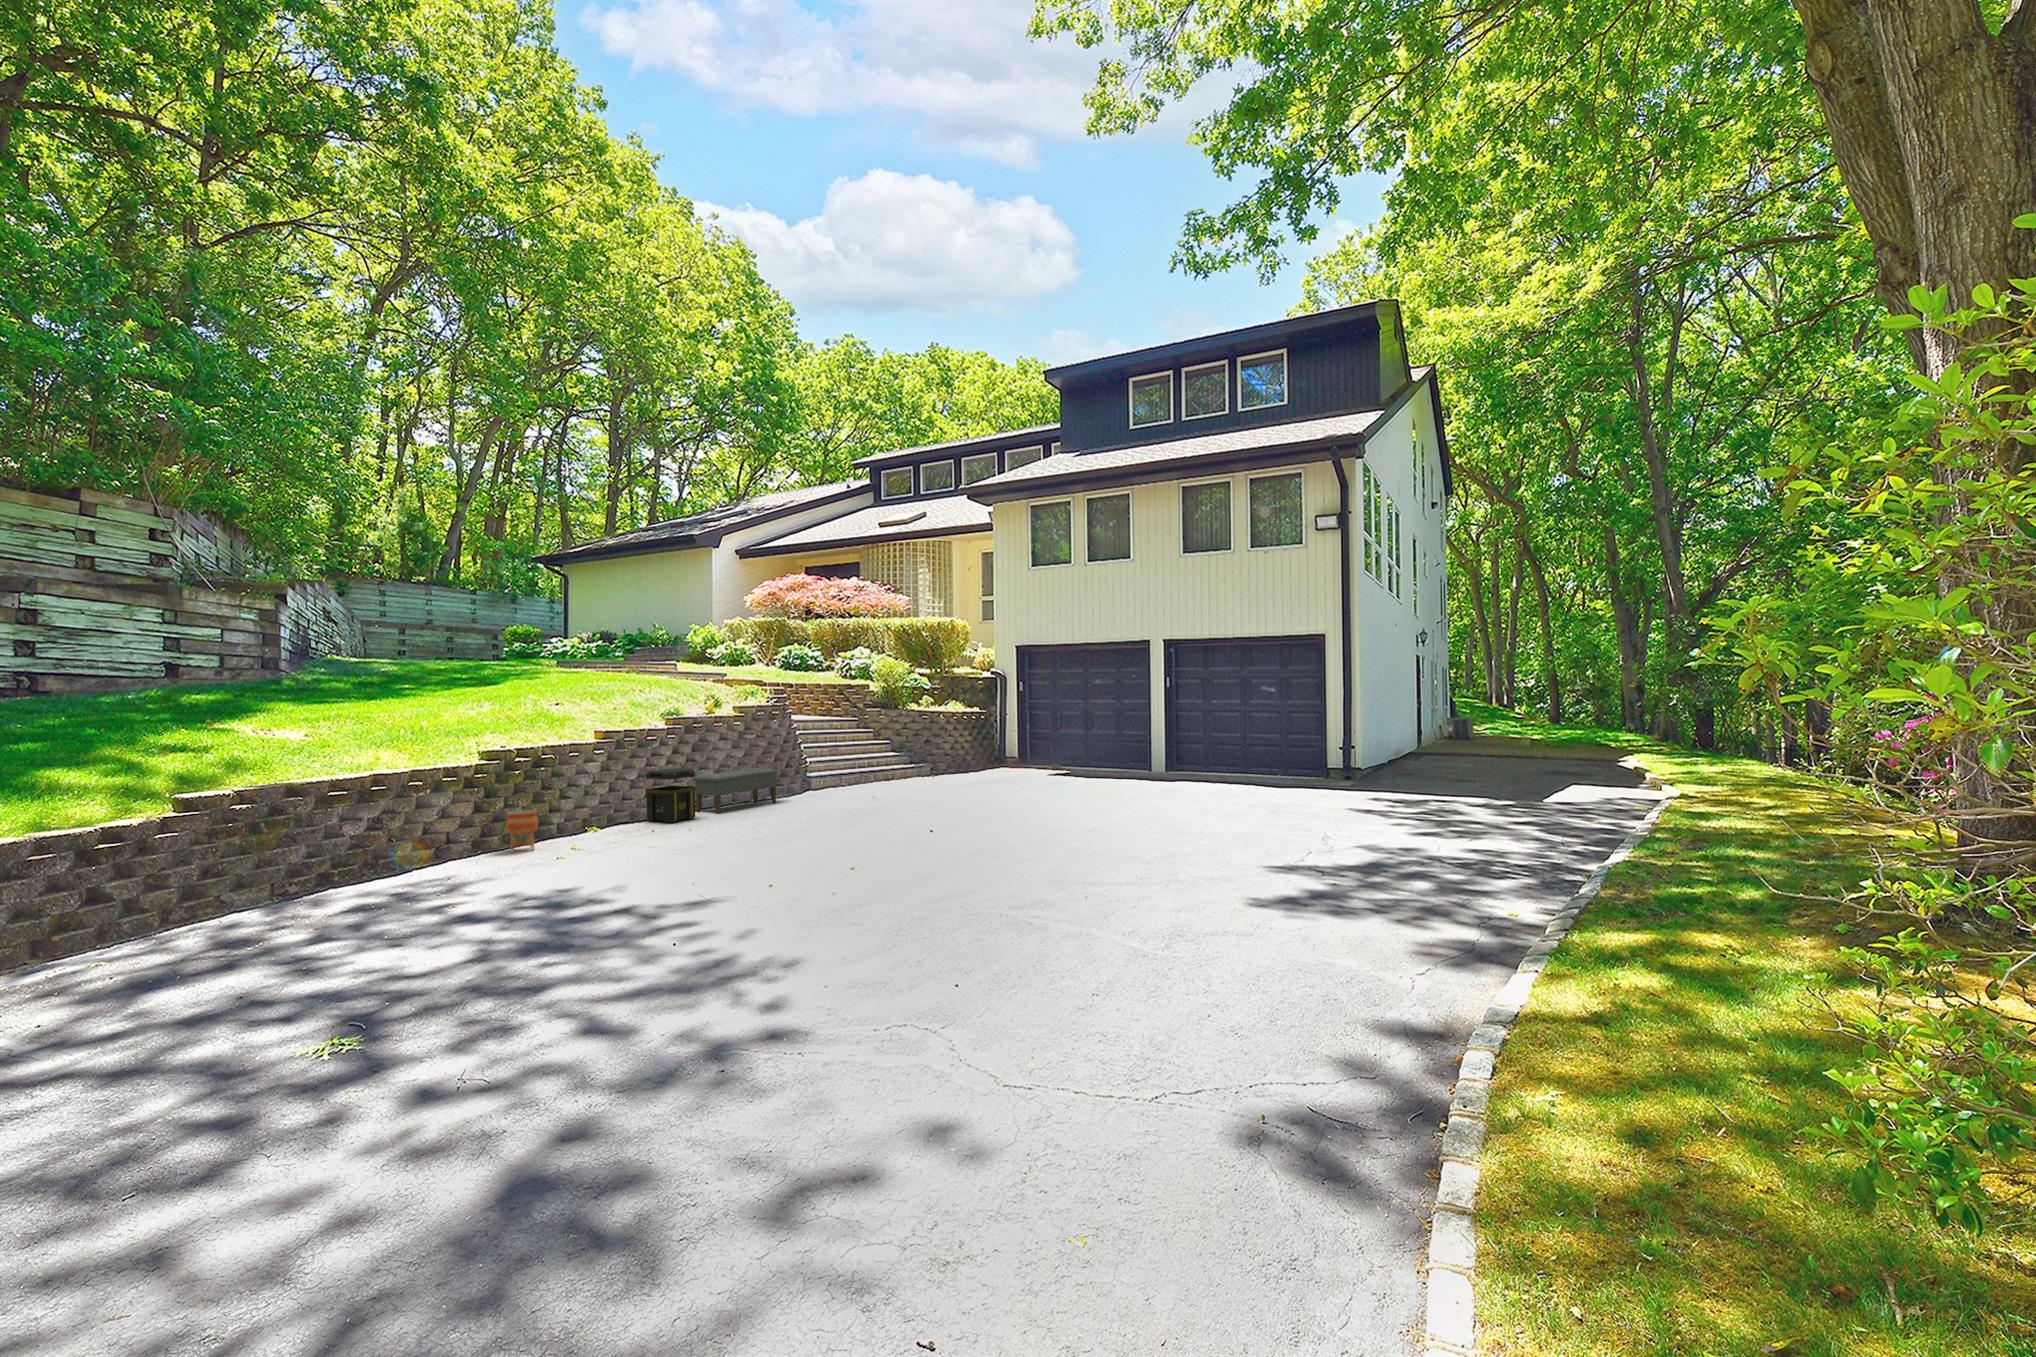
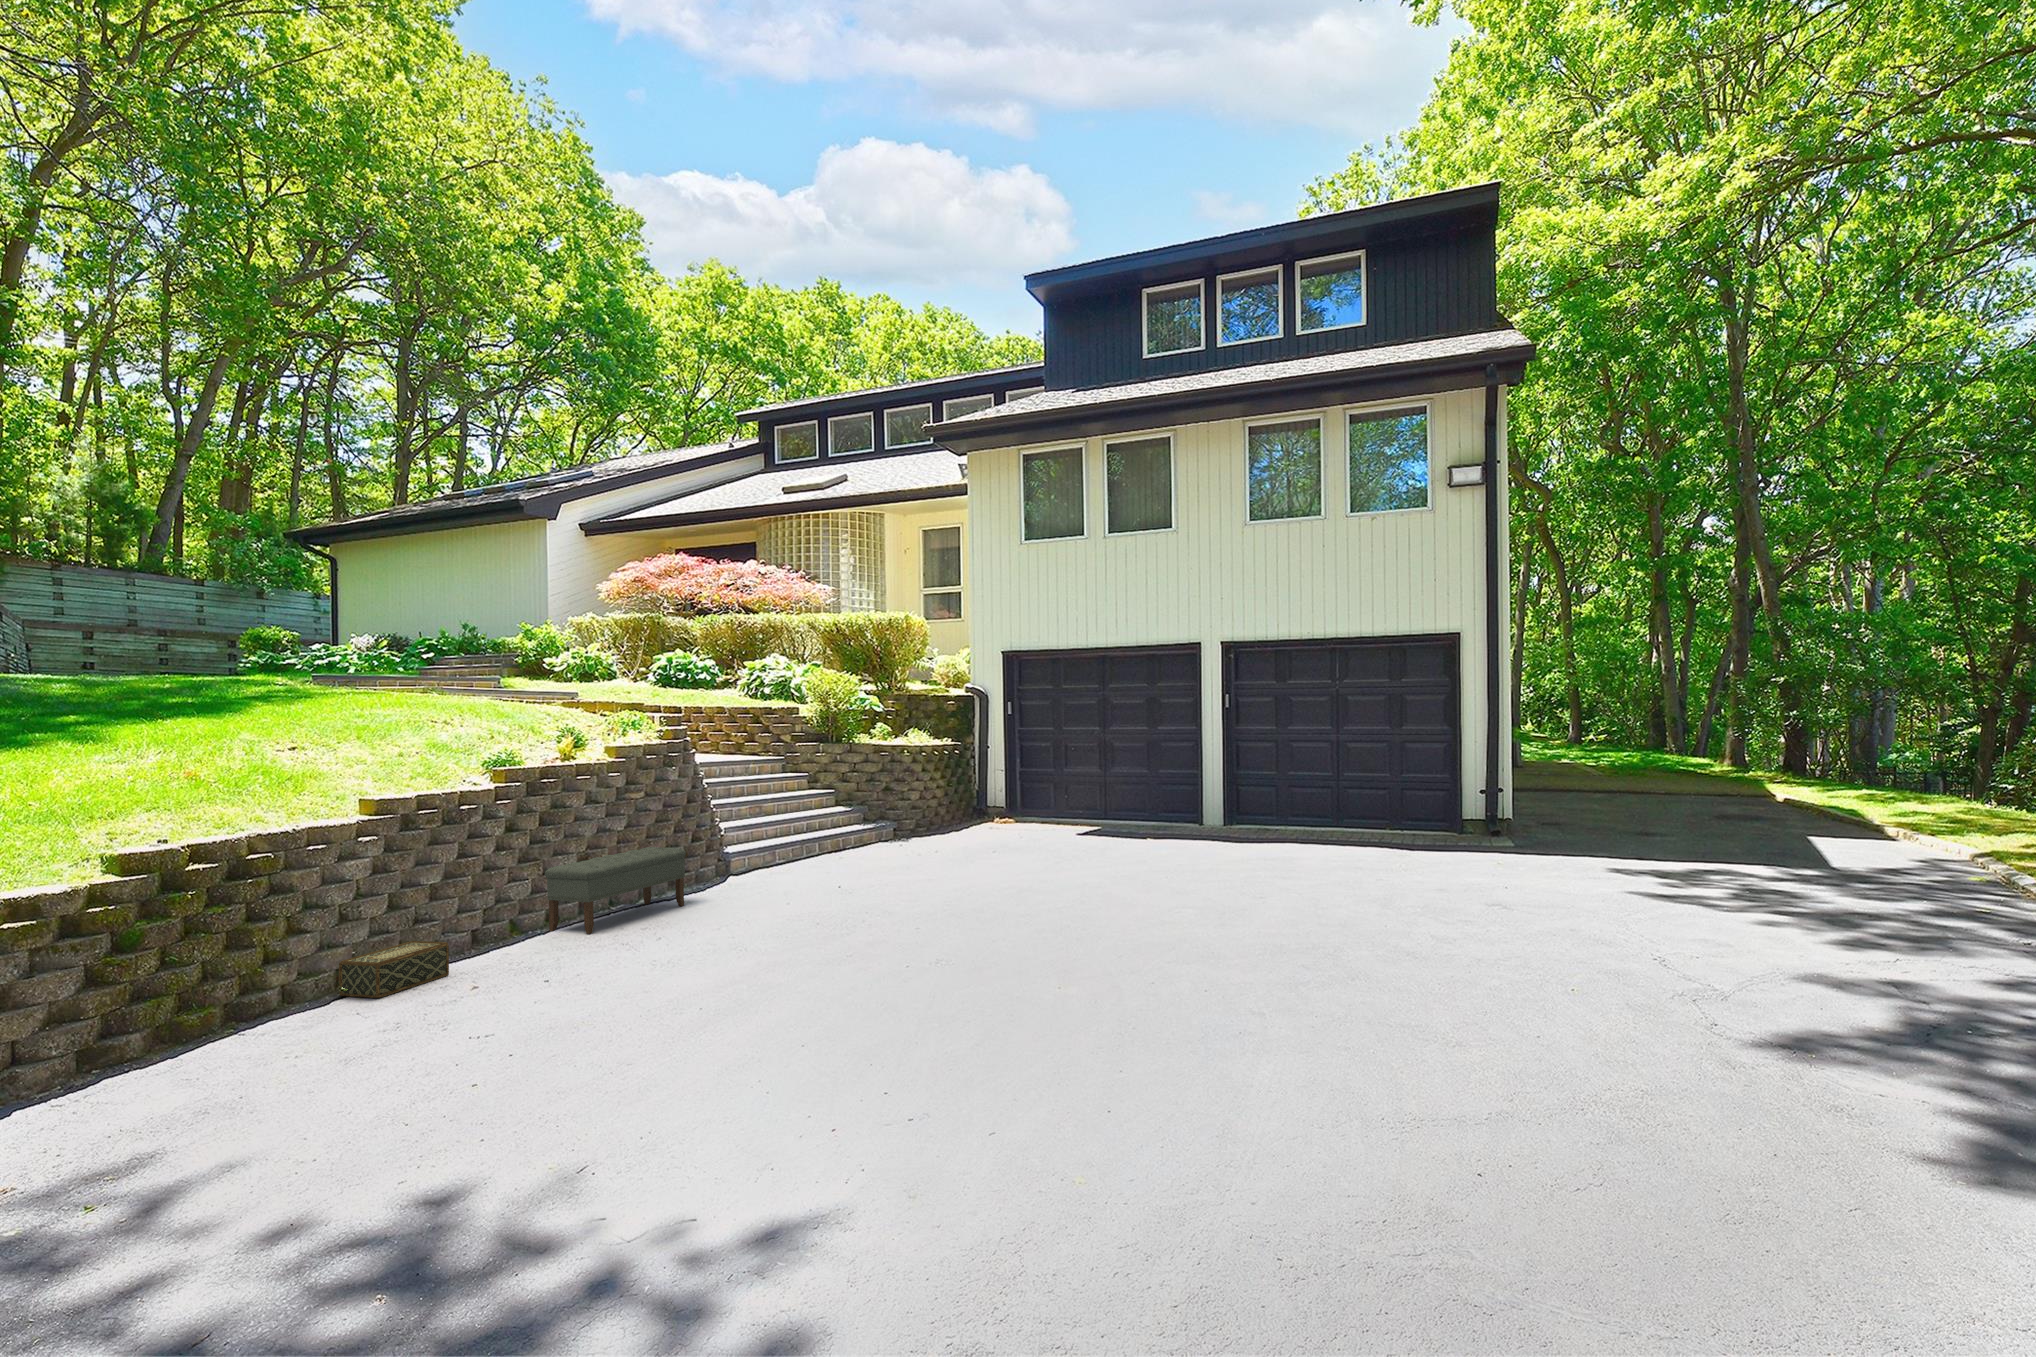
toolbox: present [645,768,696,823] -> none [457,859,552,961]
woven basket: none [586,809,641,834] -> present [339,941,449,998]
planter: present [507,810,537,852] -> none [160,968,229,1063]

